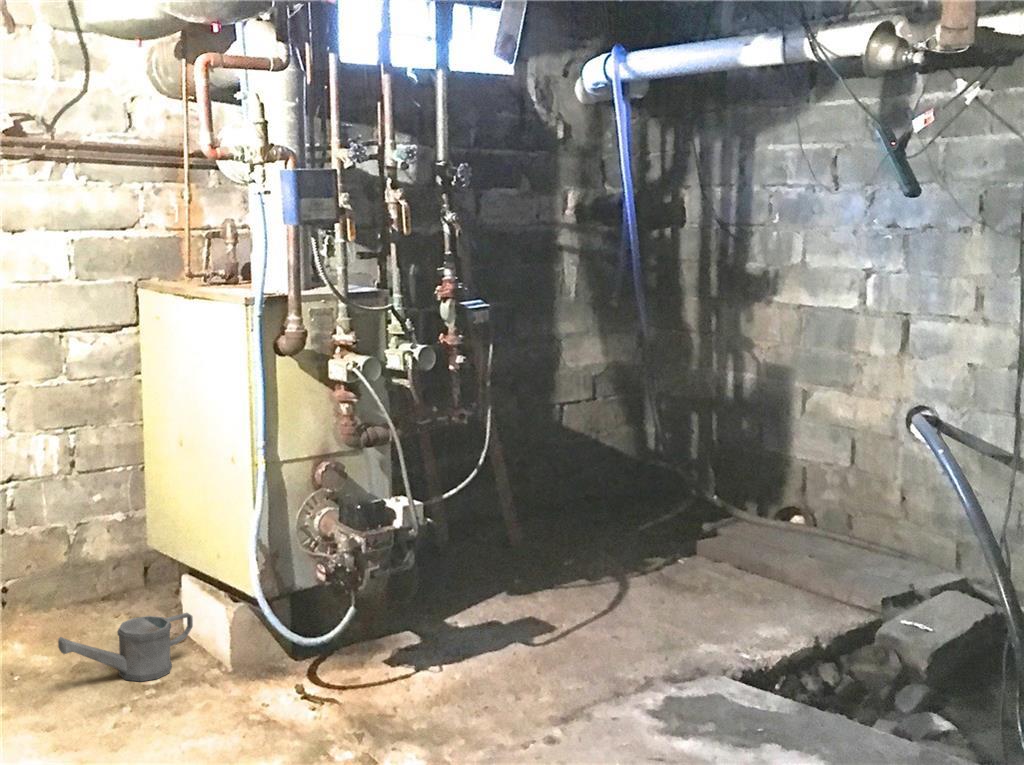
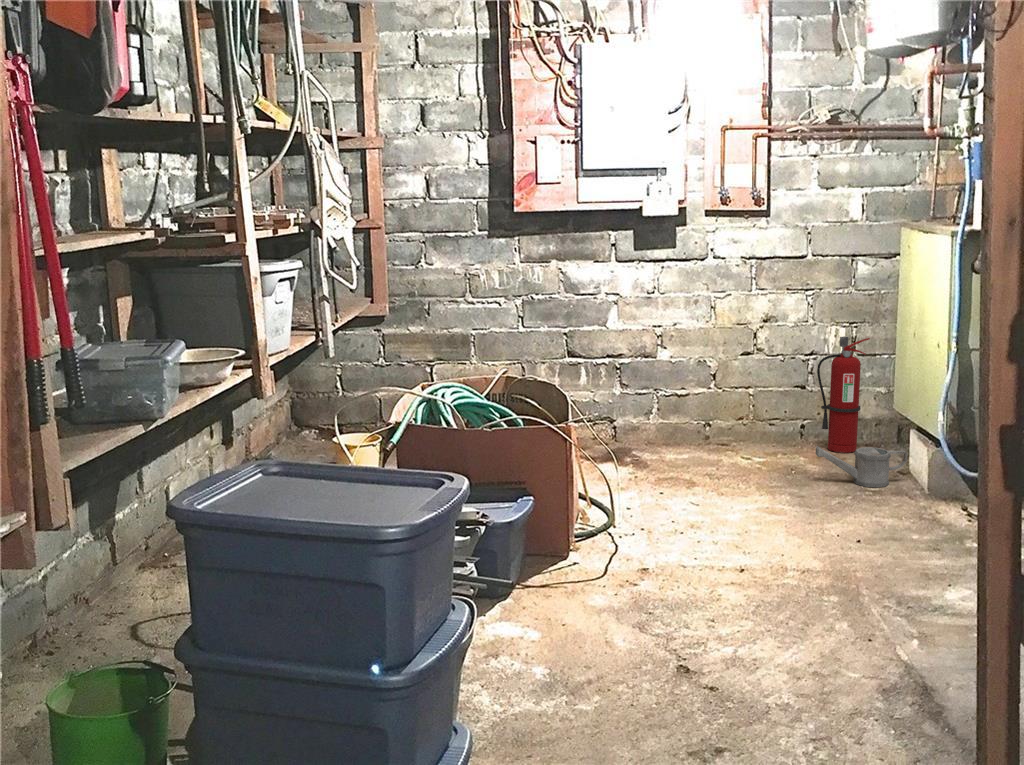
fire extinguisher: none [26,449,101,623] -> present [817,337,870,453]

